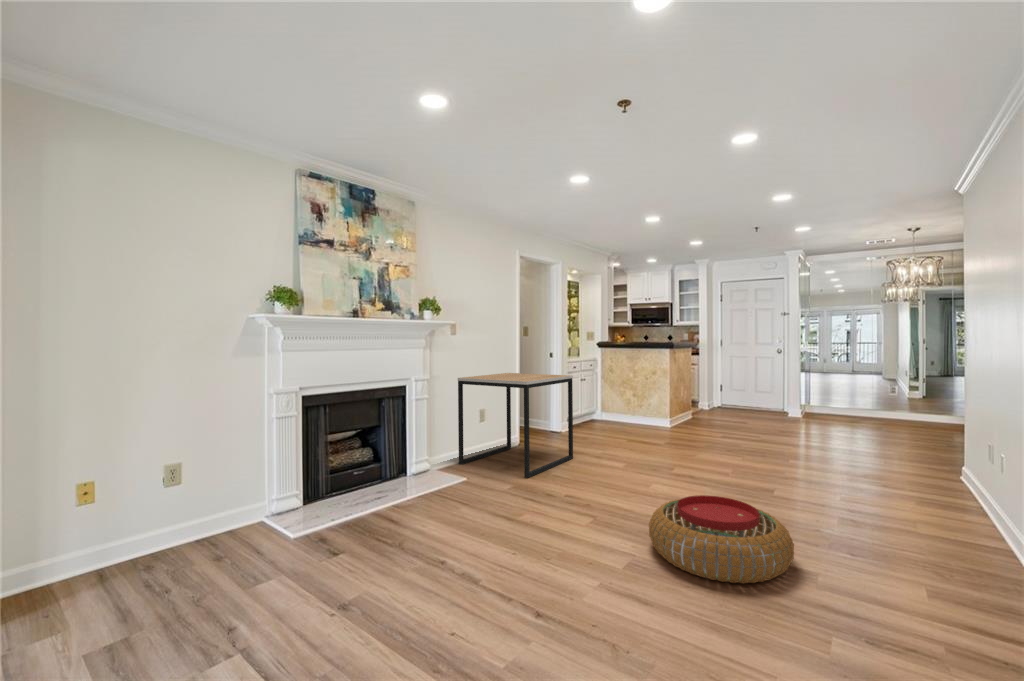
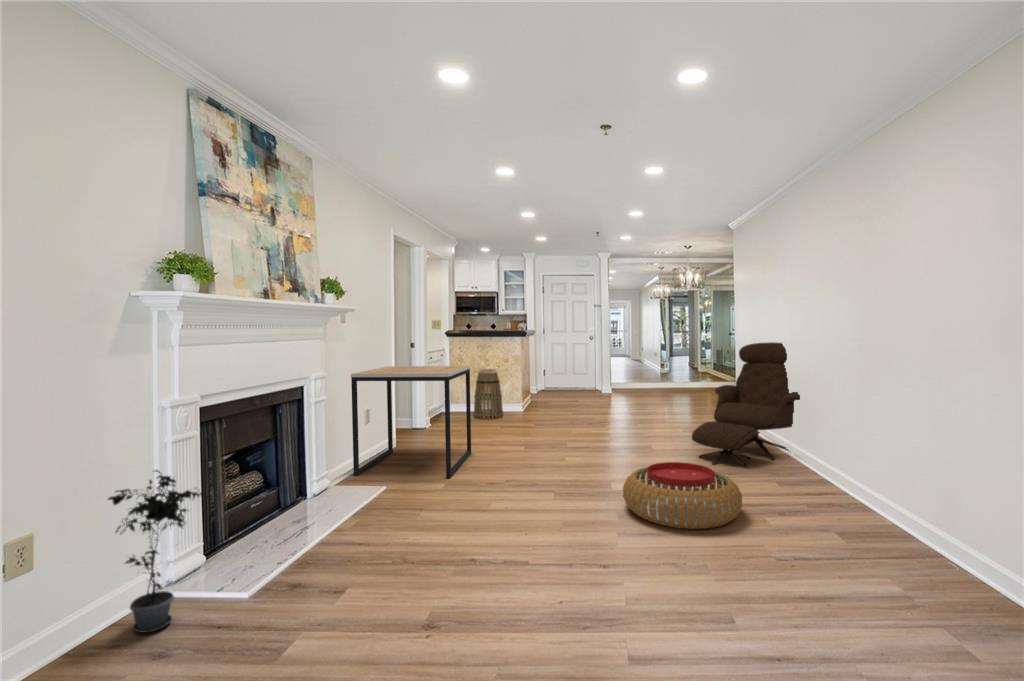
lounge chair: none [811,362,1012,520] -> present [692,342,800,466]
basket: none [617,380,646,429] -> present [474,369,503,419]
potted plant: none [197,438,252,550] -> present [108,470,208,632]

